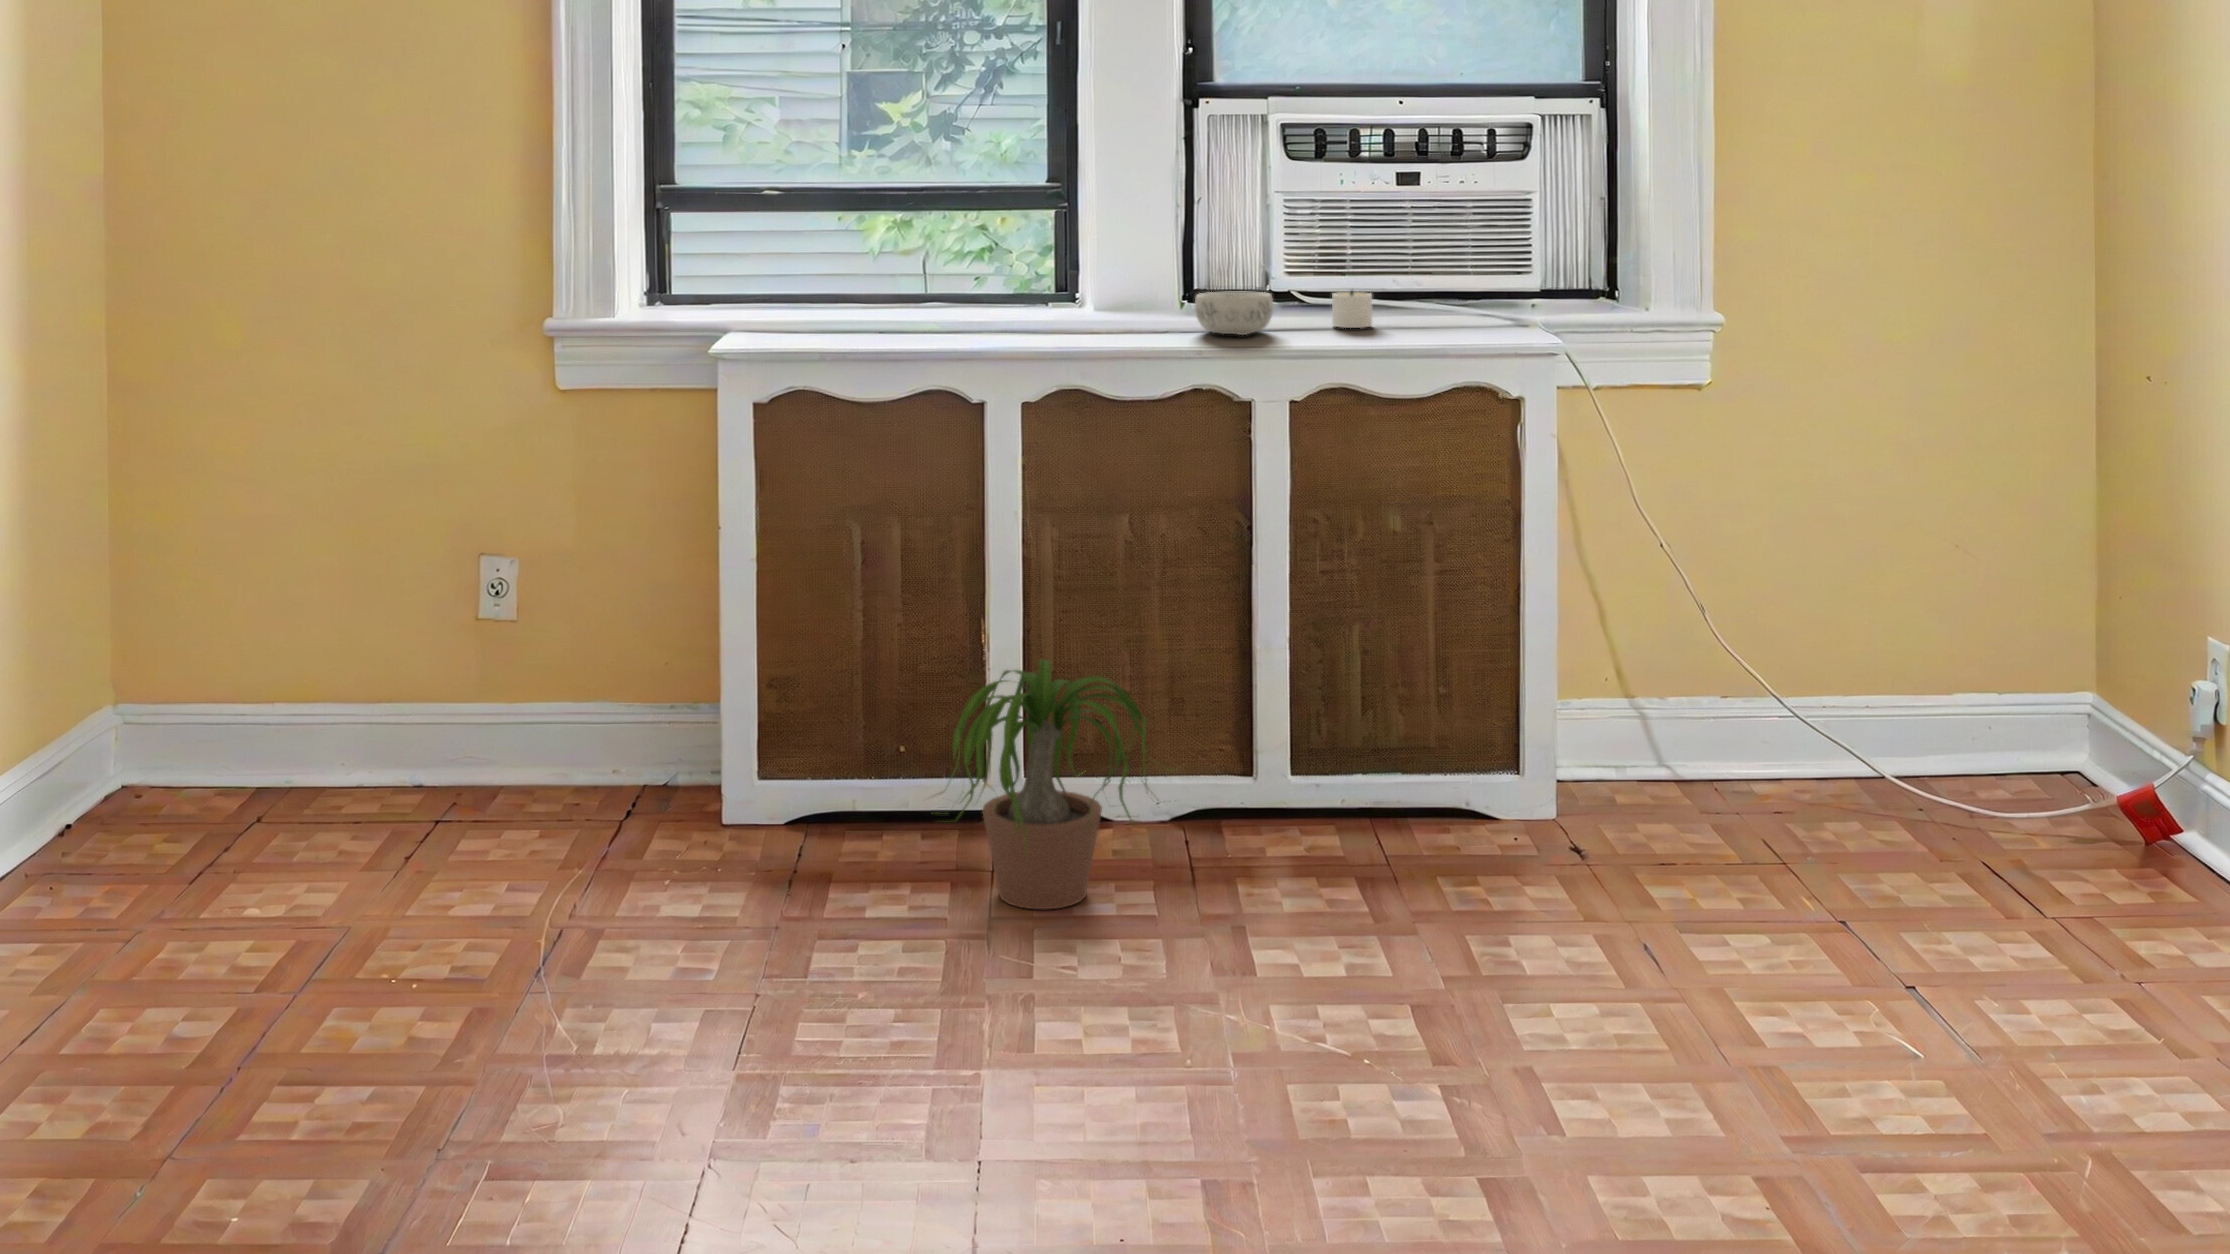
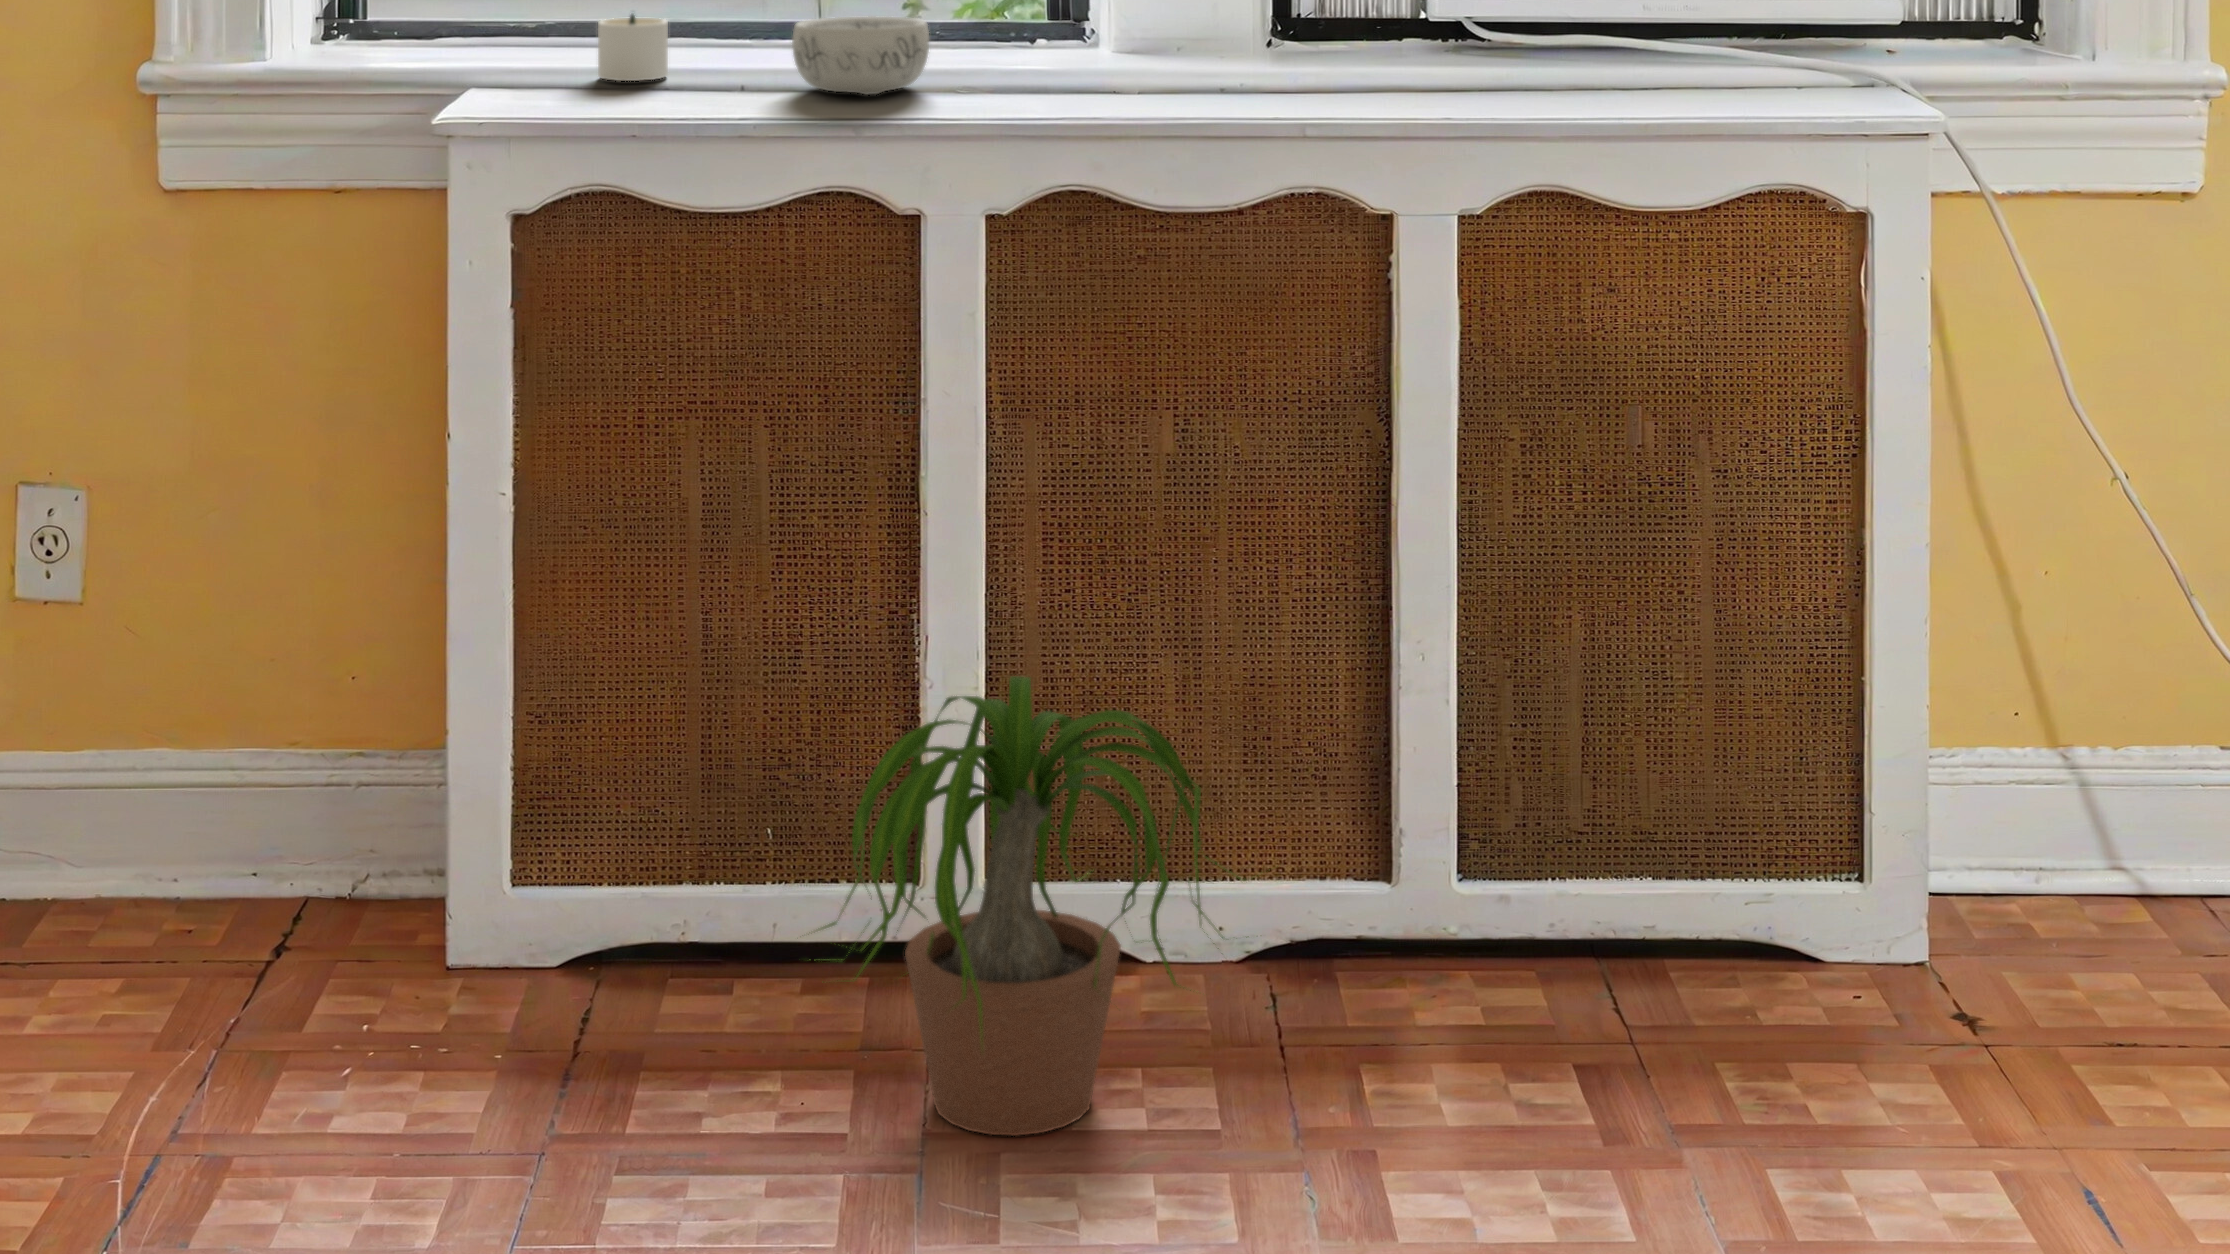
decorative bowl: present [1195,291,1273,335] -> present [792,16,929,94]
candle: present [1332,291,1372,328] -> present [598,14,668,81]

